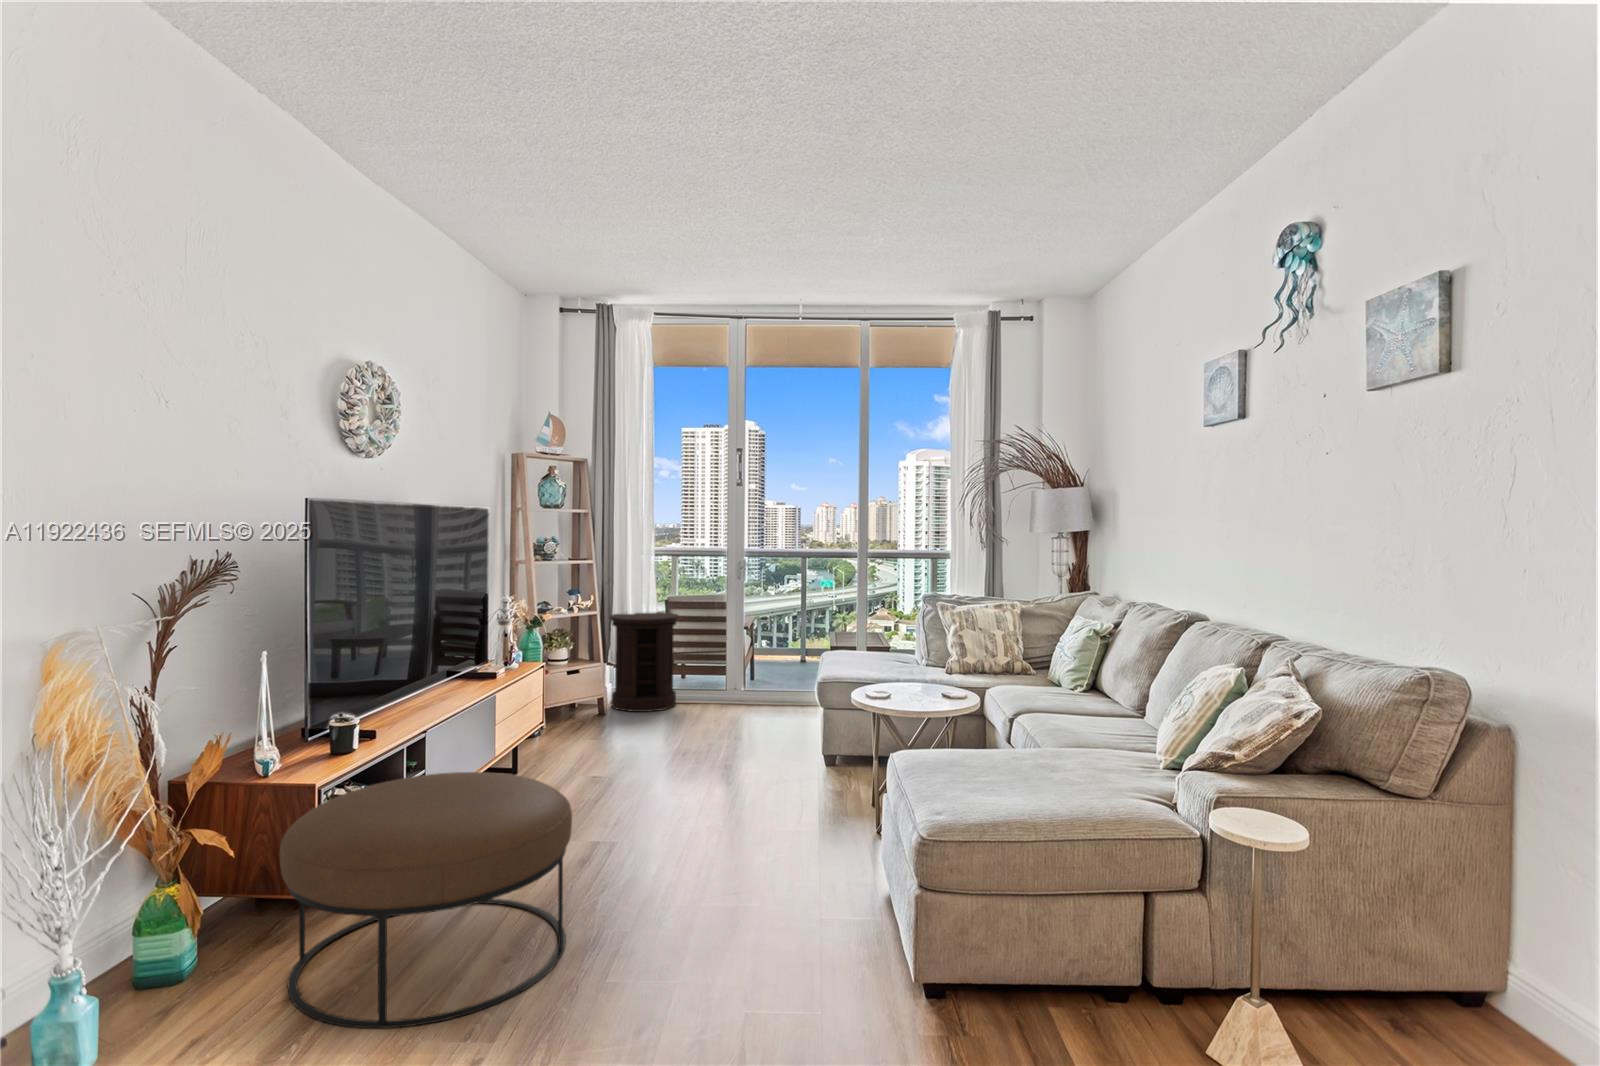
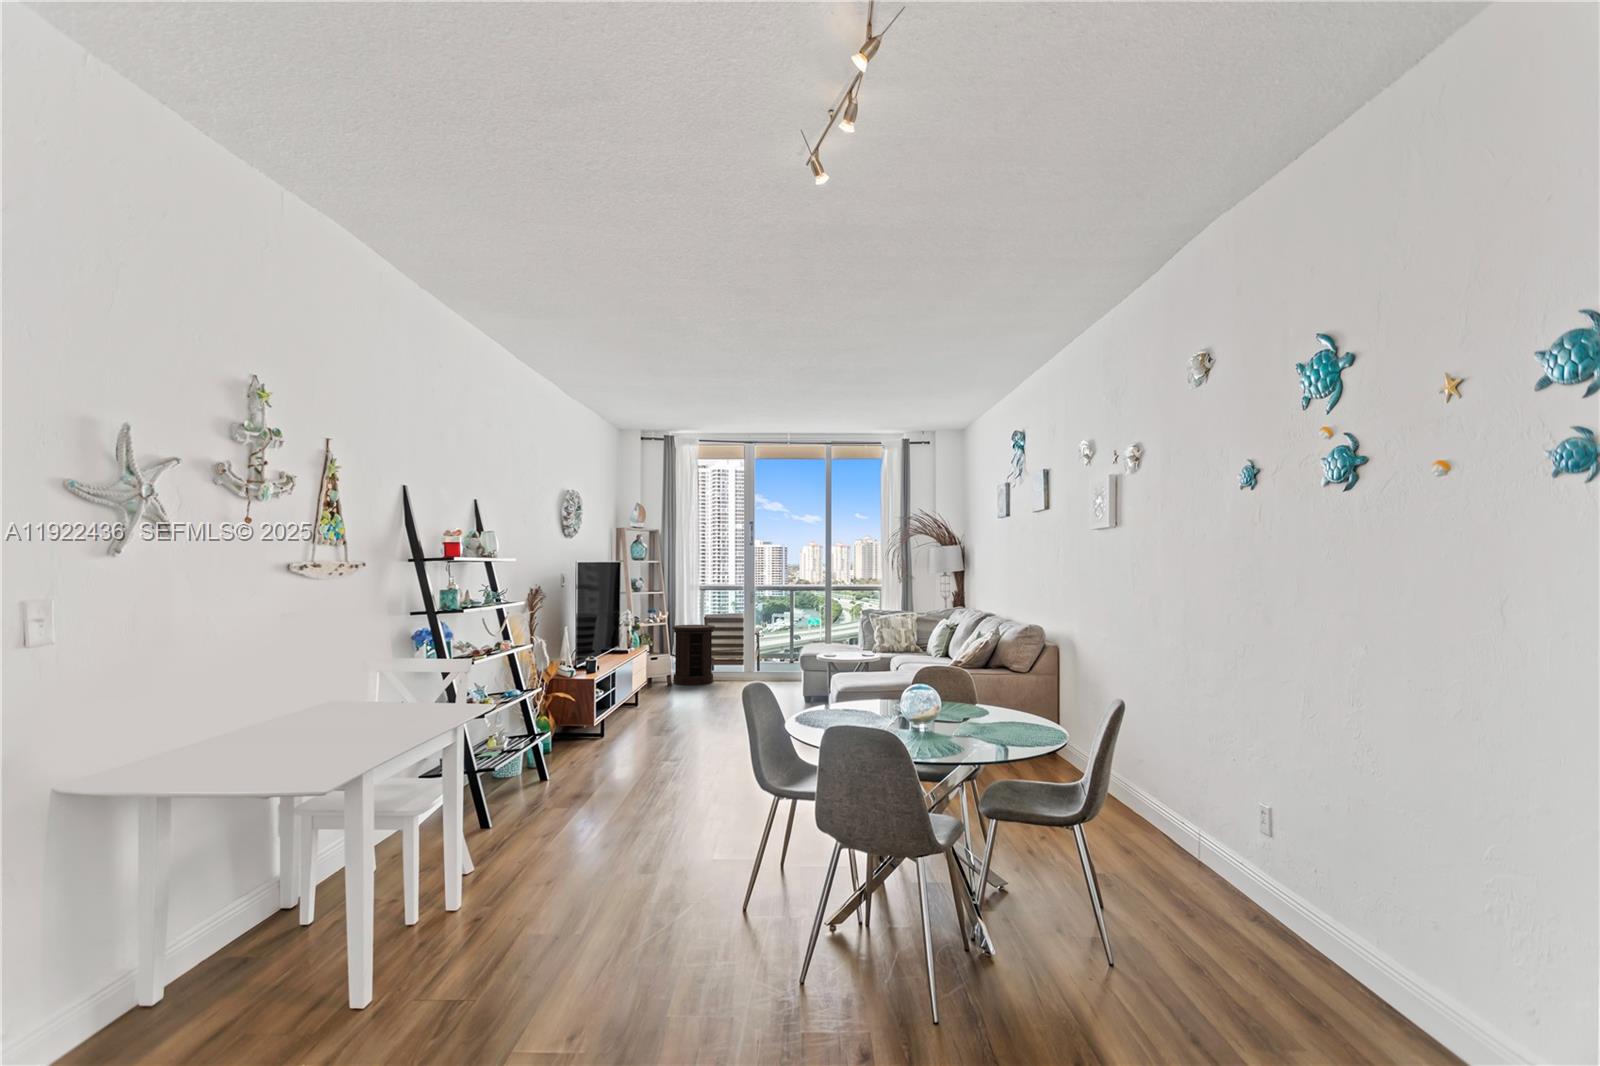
ottoman: present [279,772,572,1028] -> none [570,687,690,777]

